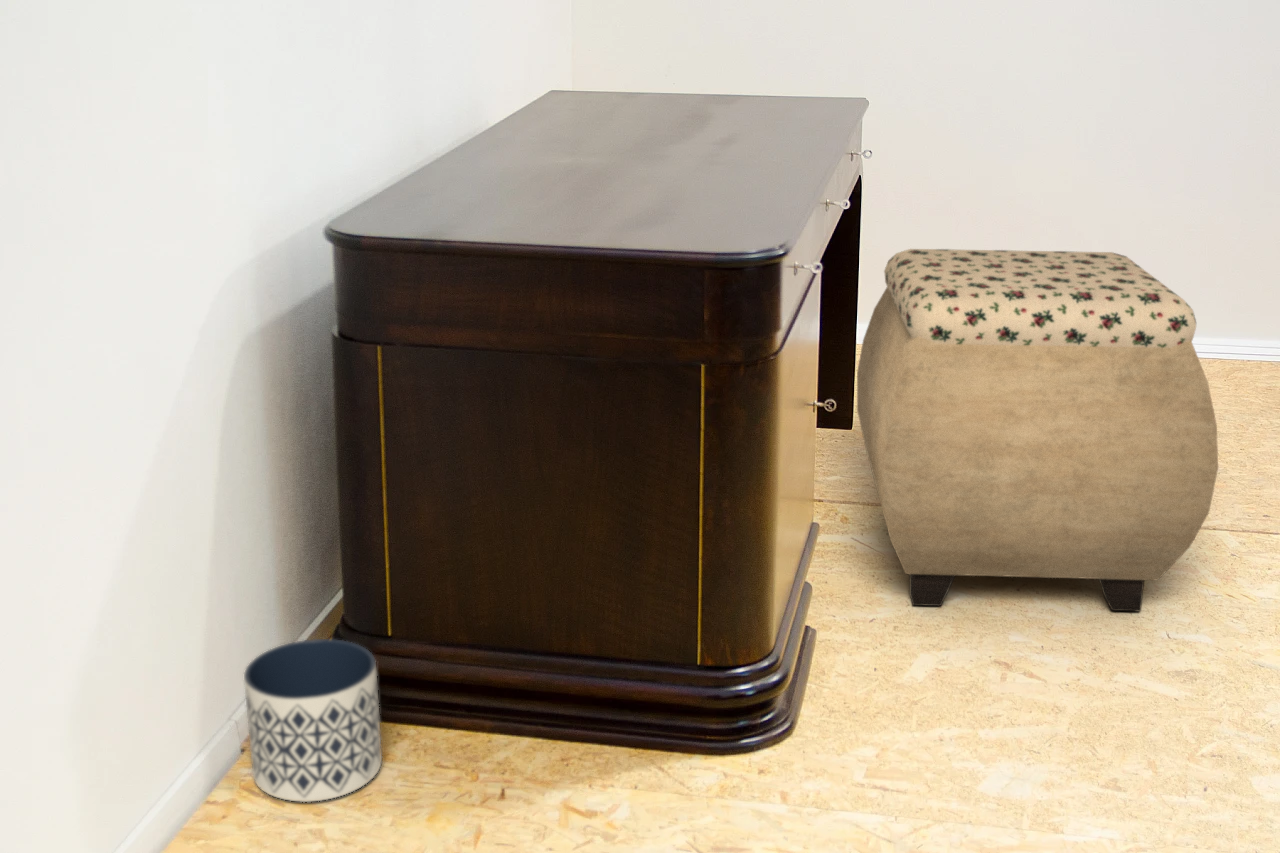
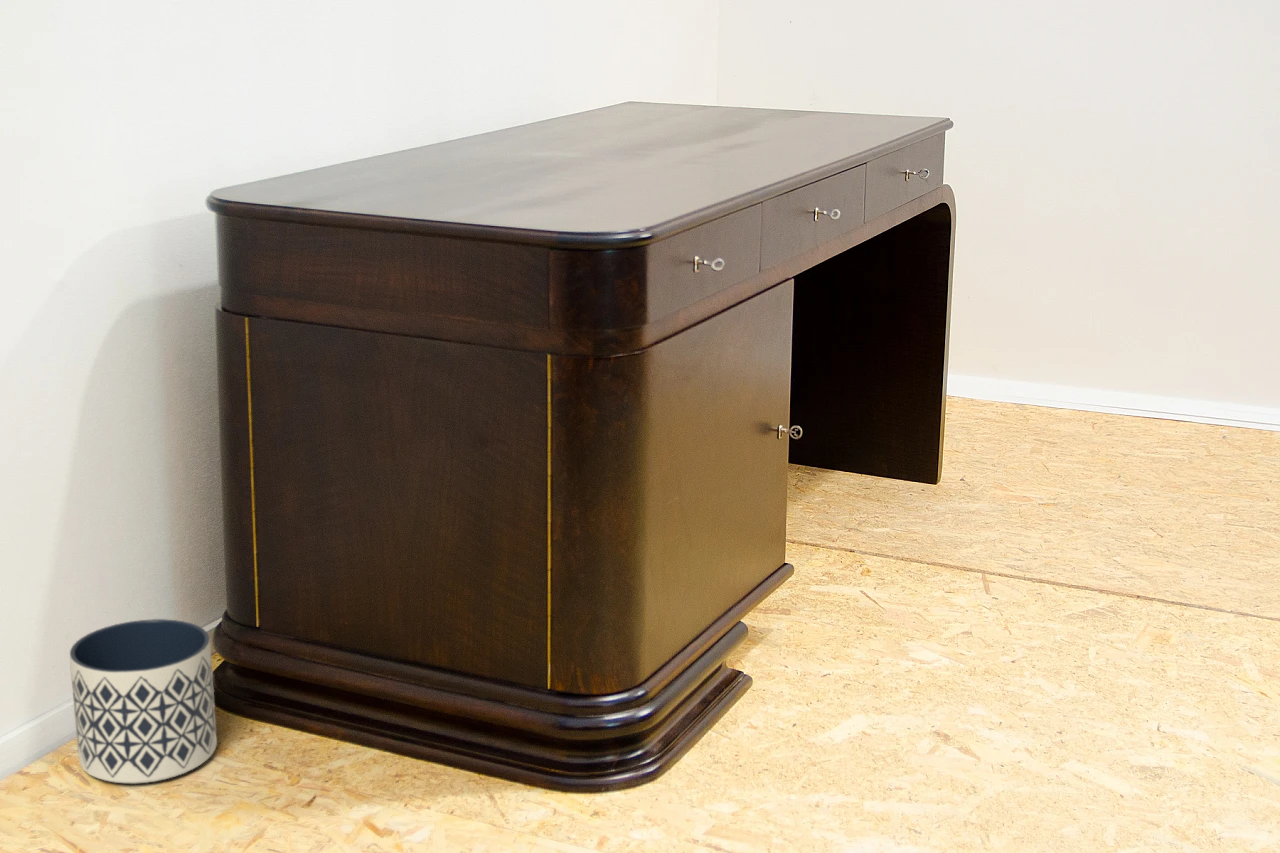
ottoman: present [857,249,1218,611] -> none [829,269,1221,699]

